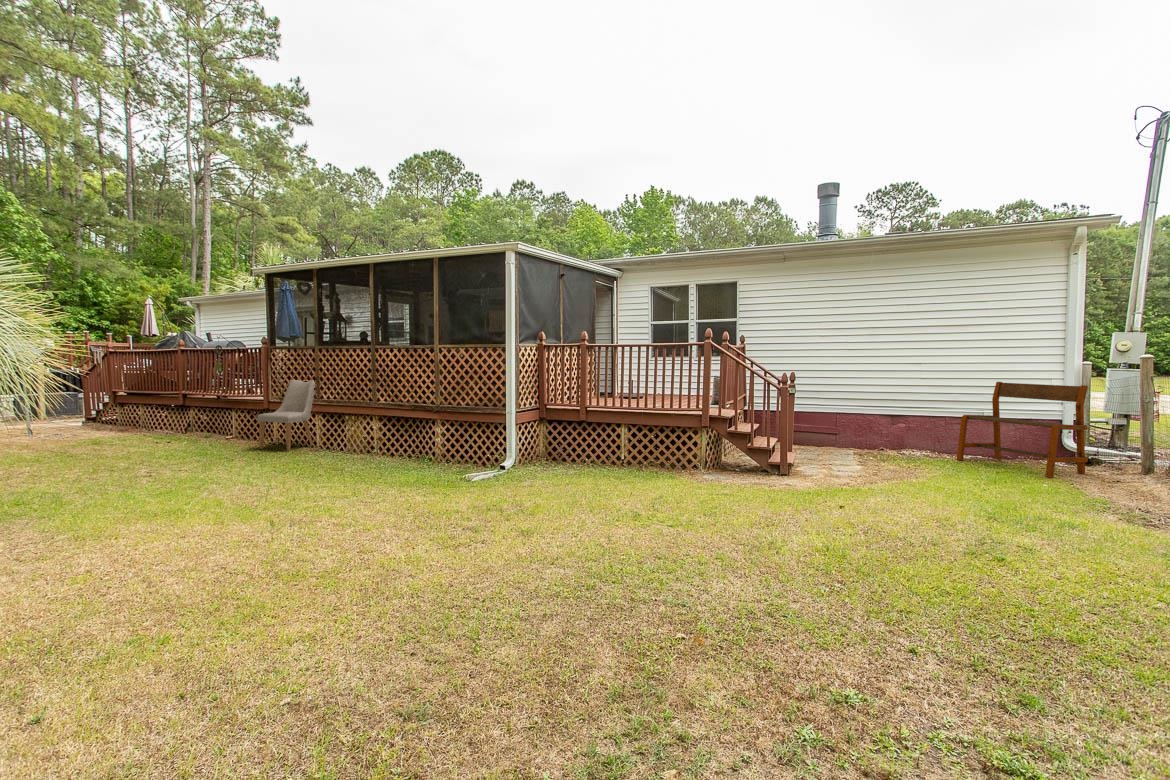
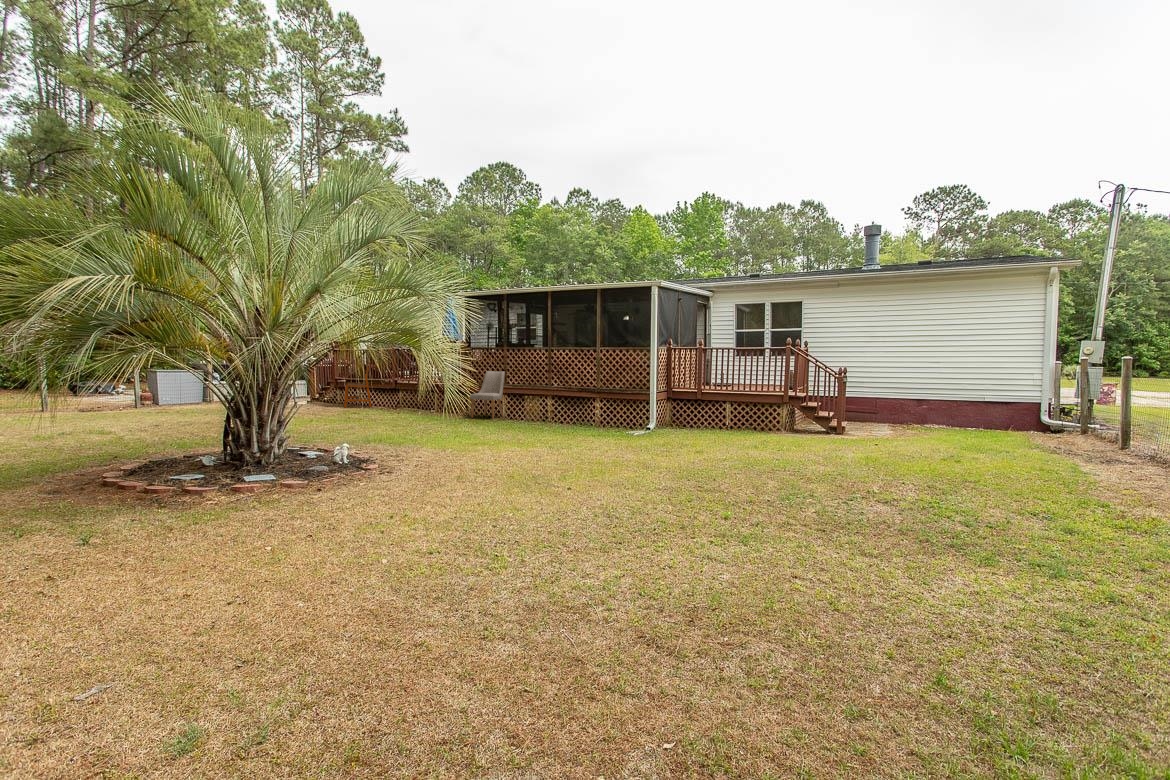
bench: present [957,382,1088,478] -> present [344,367,371,408]

